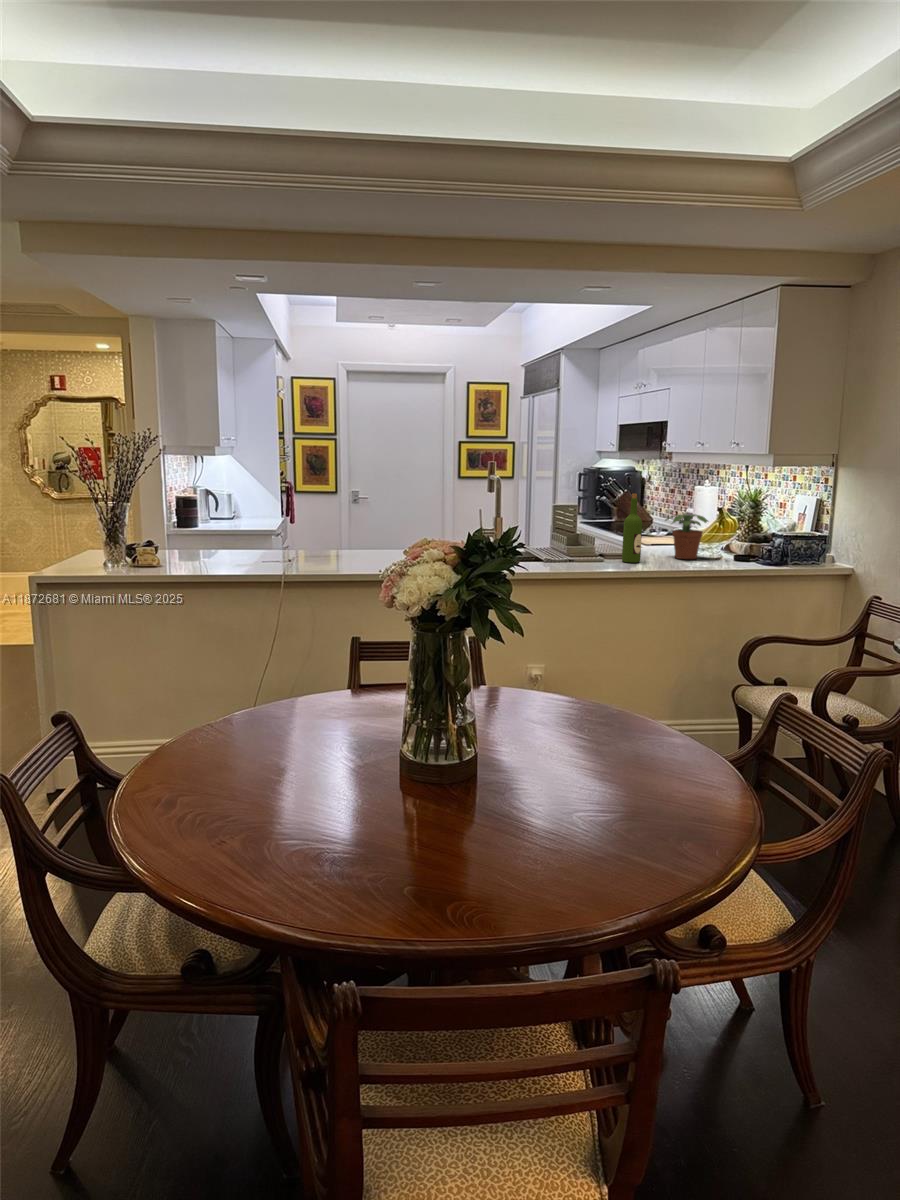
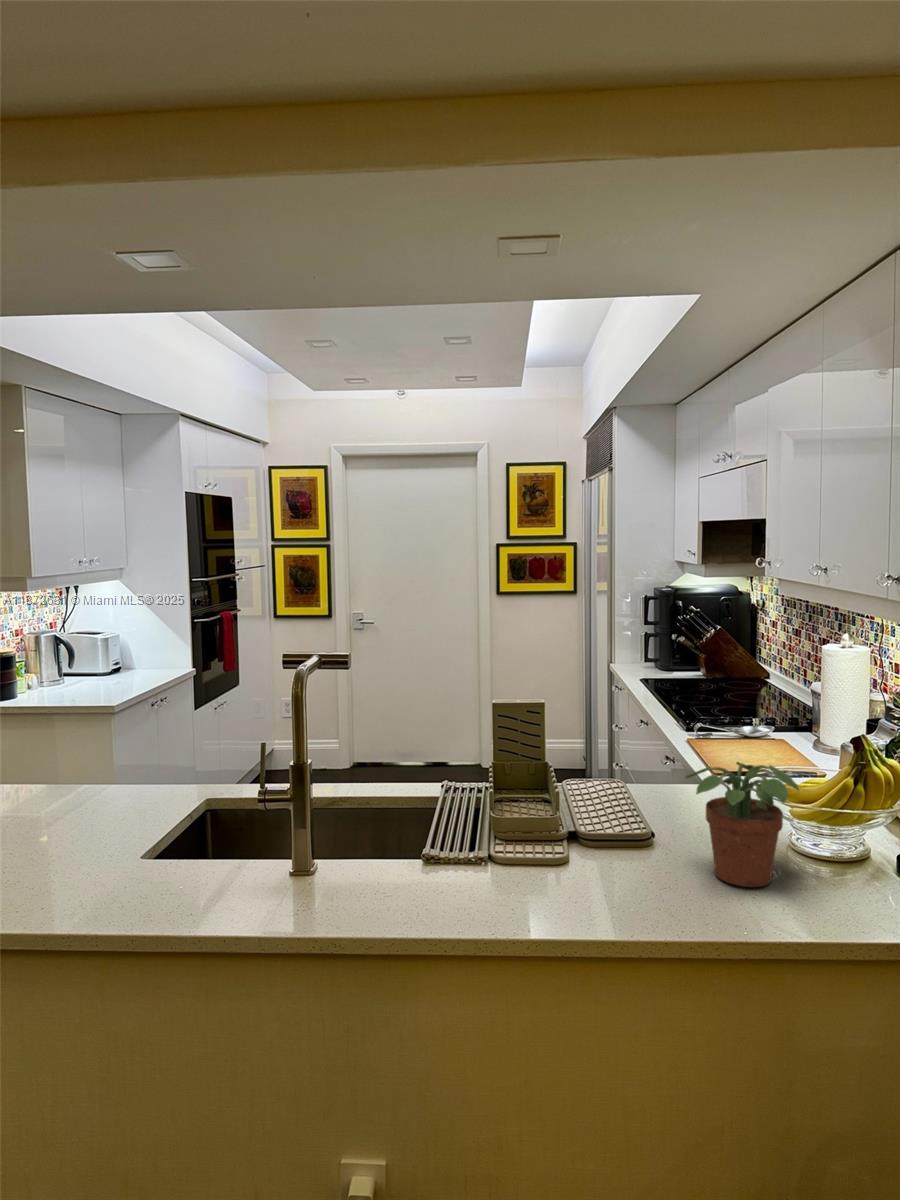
wine bottle: present [622,494,642,563] -> none [565,722,611,897]

